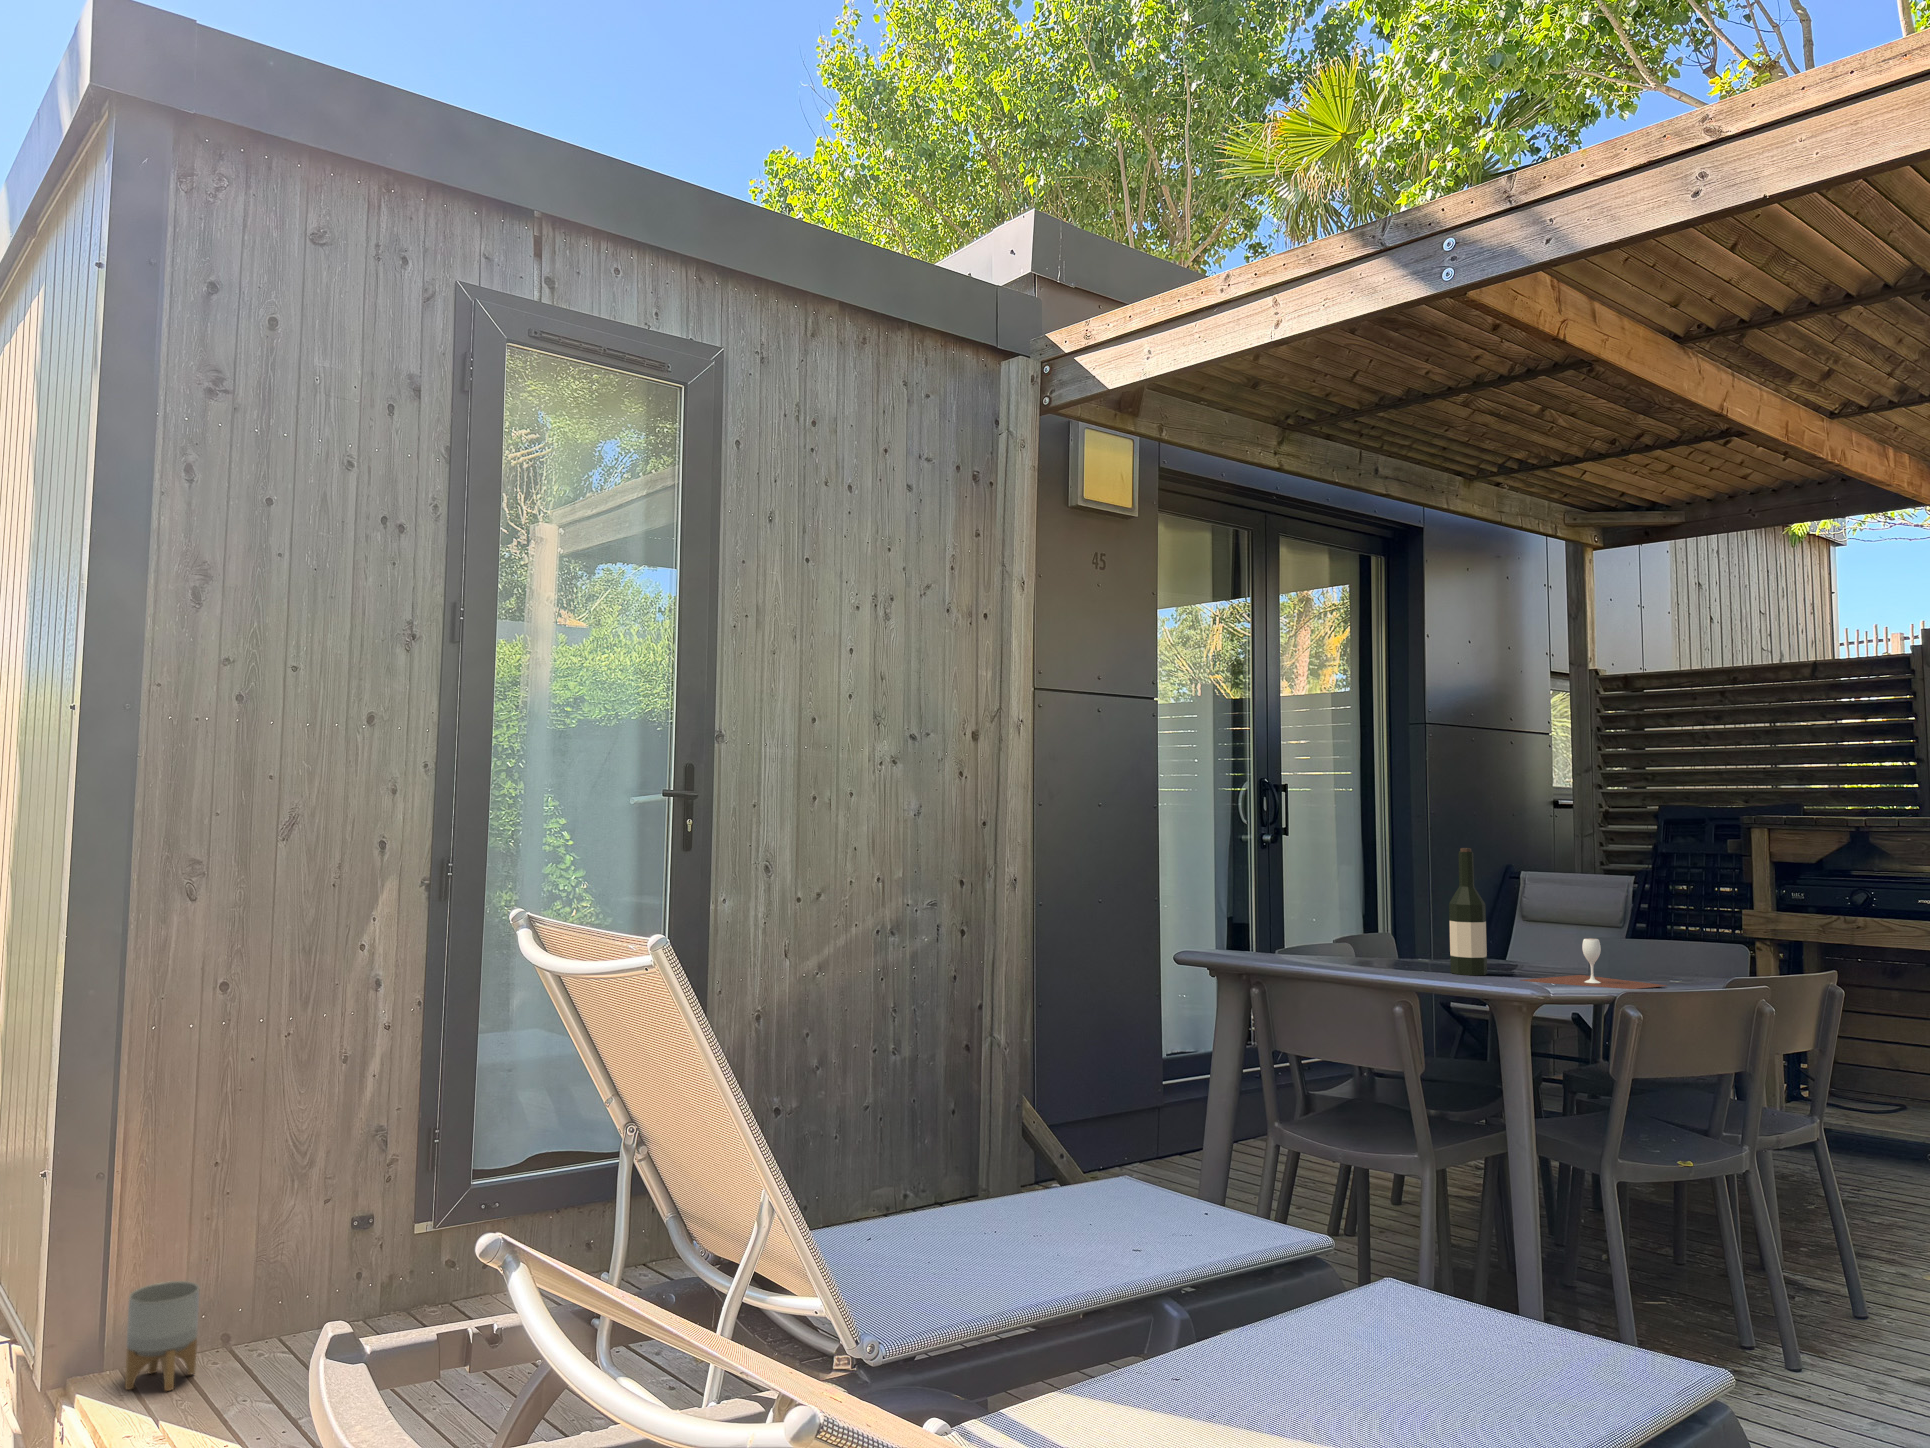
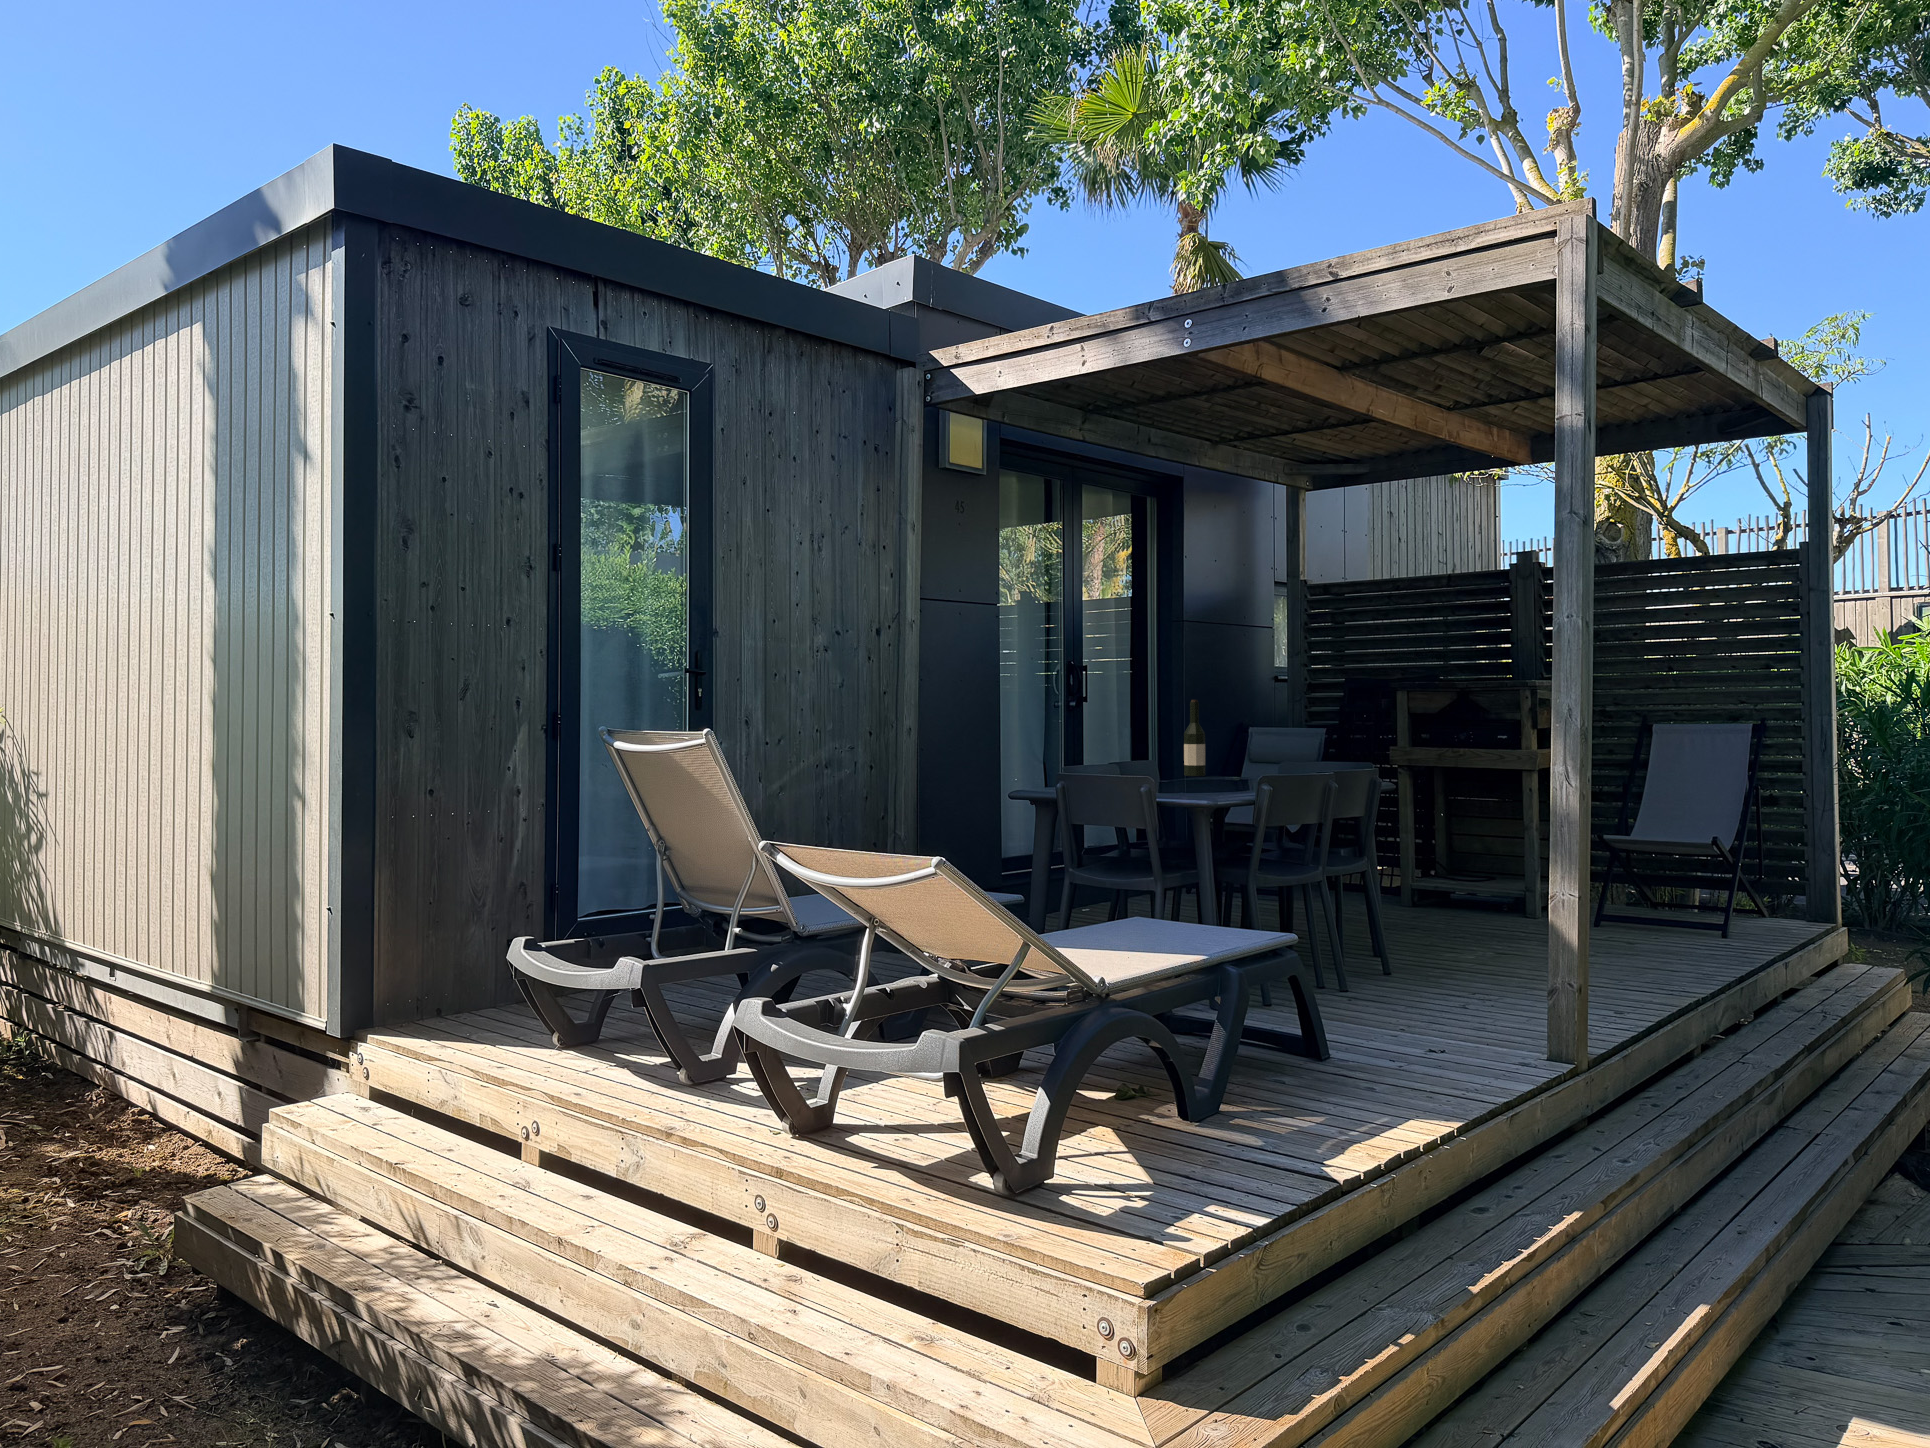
wine glass: present [1521,938,1666,989] -> none [1223,751,1305,780]
planter: present [125,1281,200,1391] -> none [396,972,437,1033]

